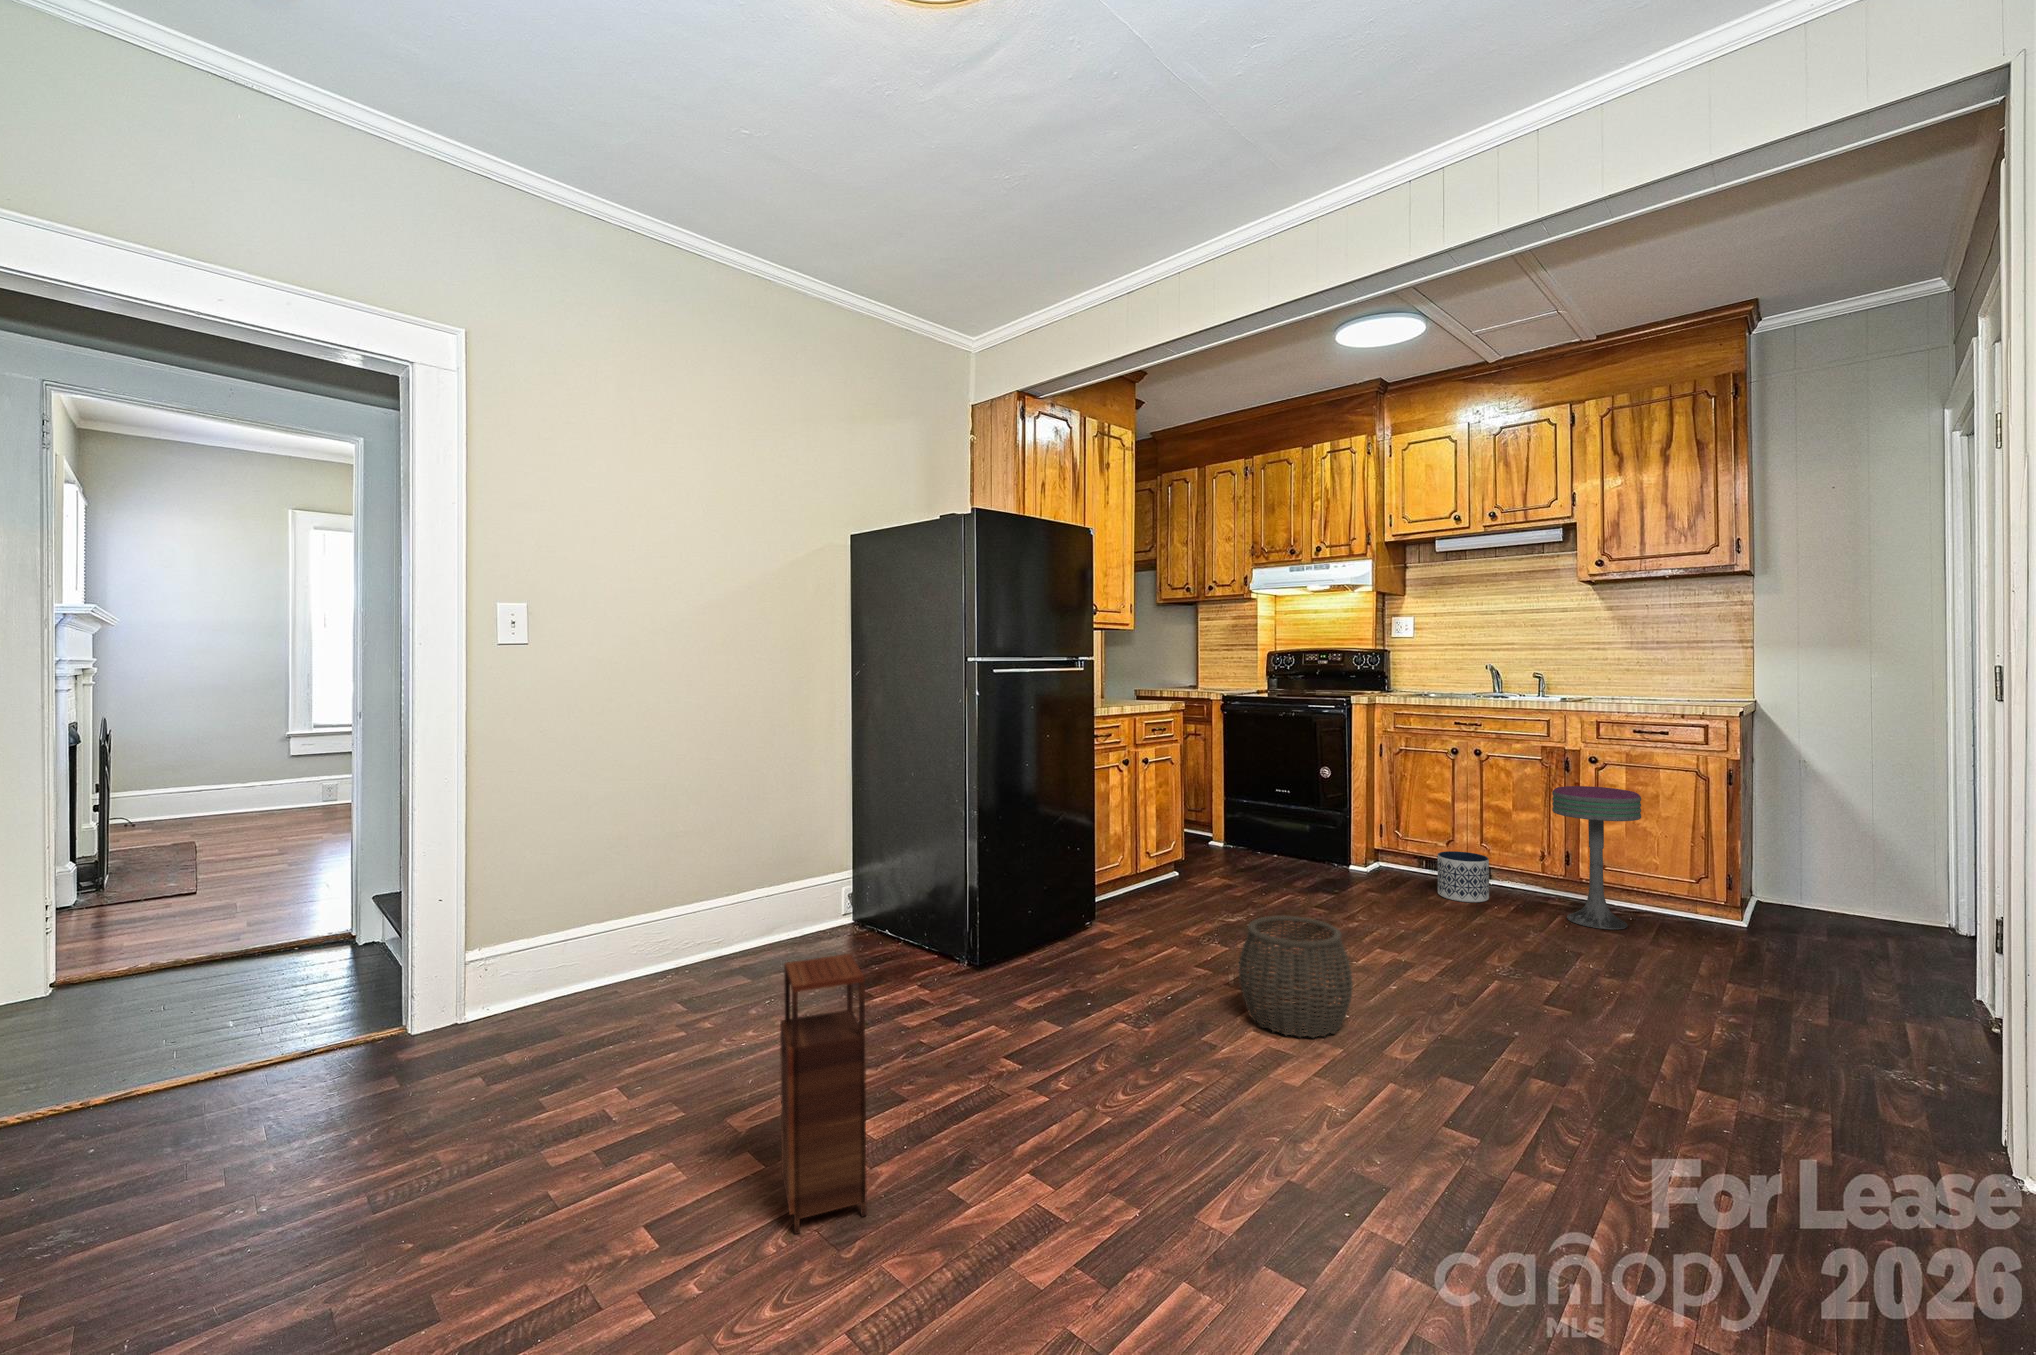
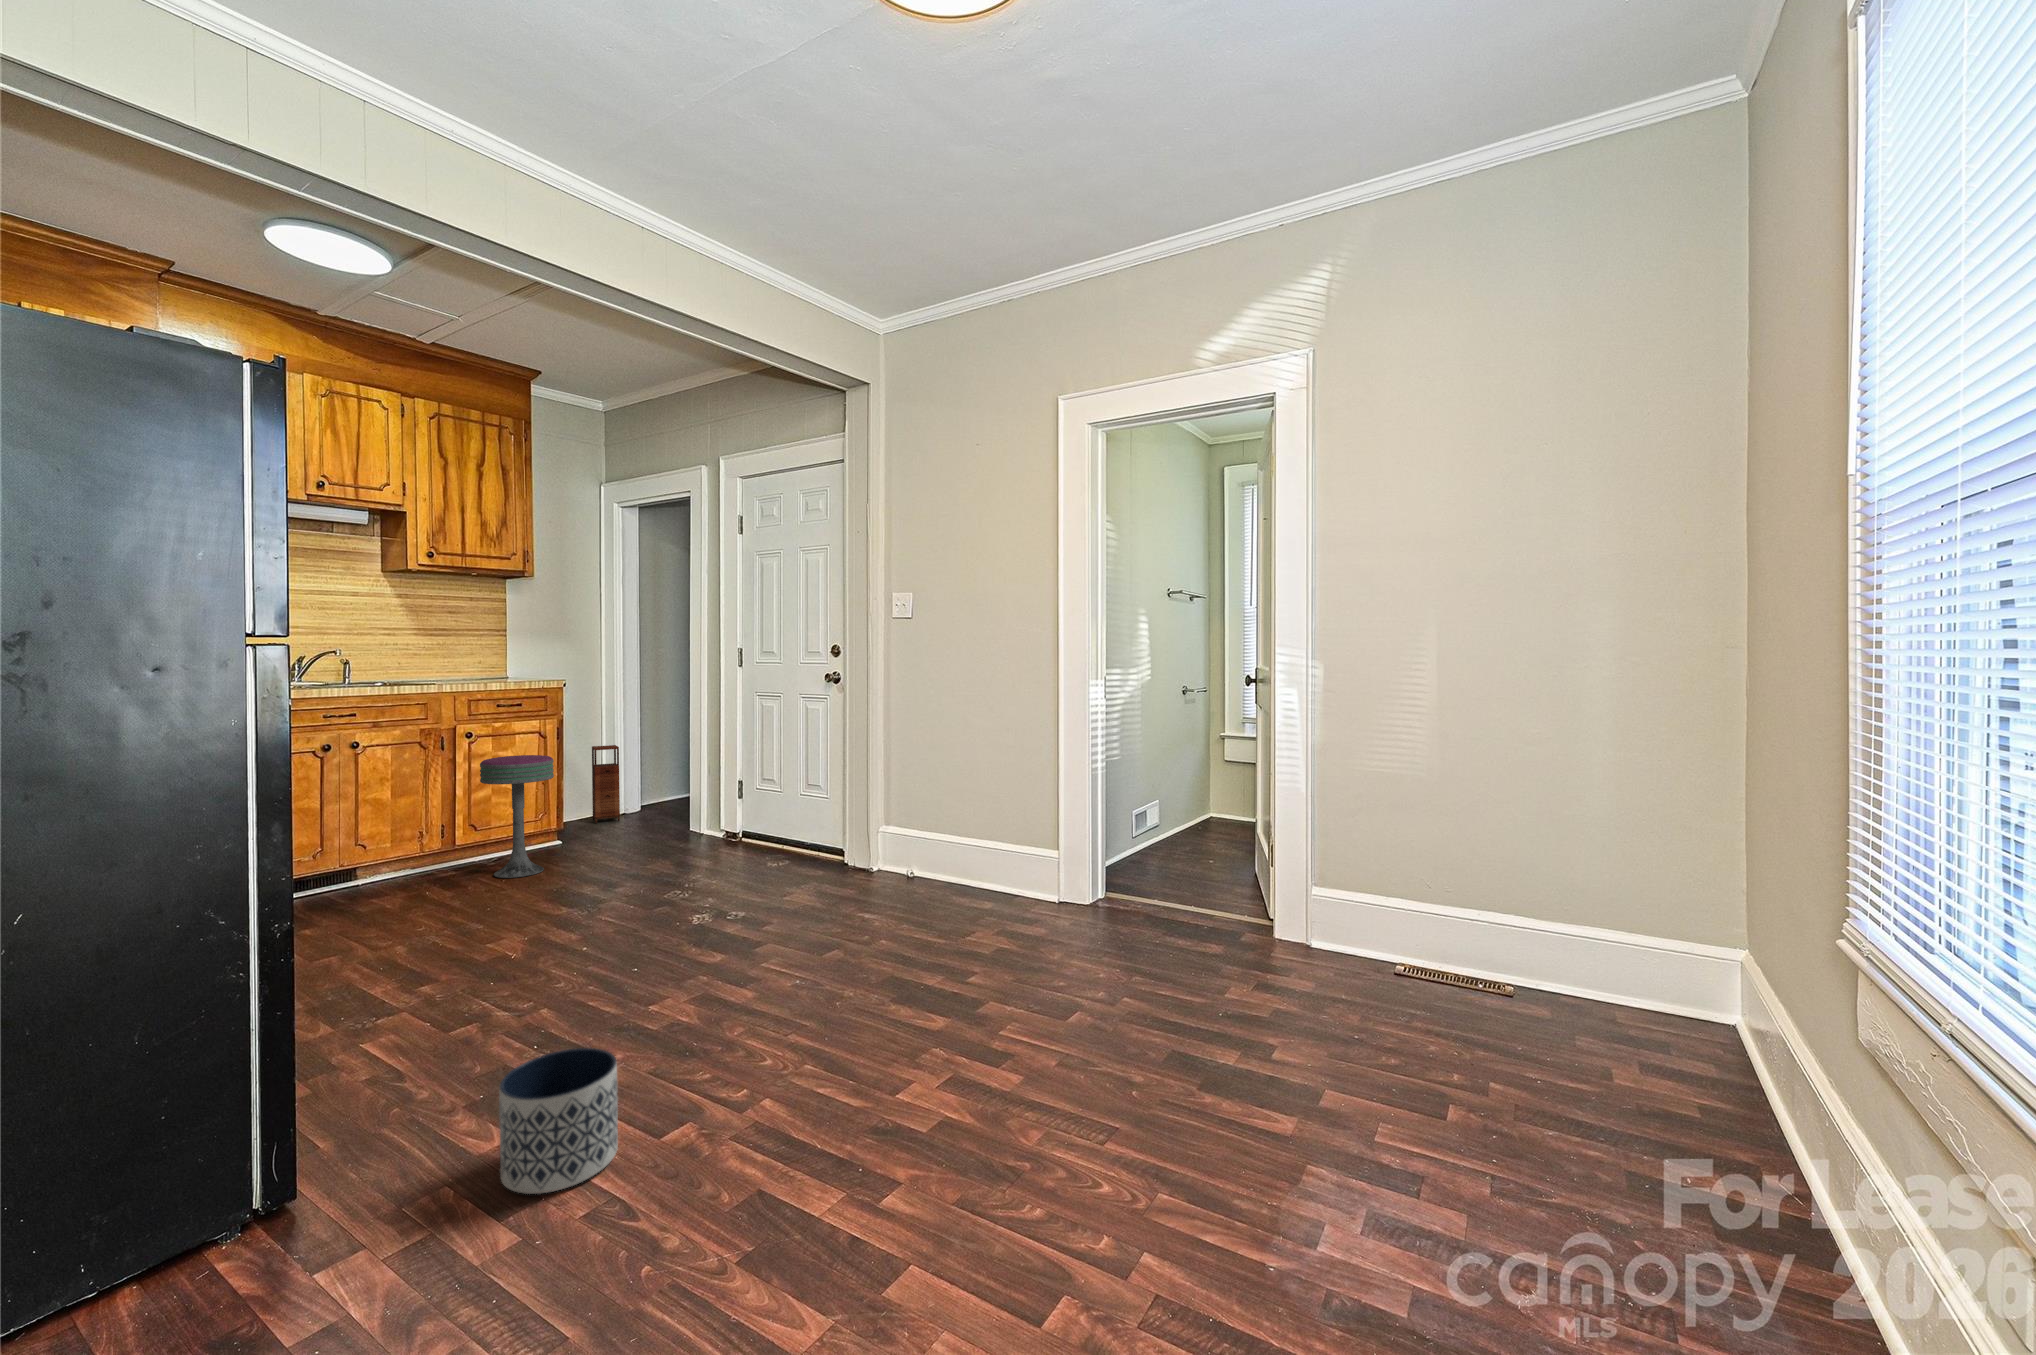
planter: present [1438,851,1489,902] -> present [499,1048,618,1194]
woven basket: present [1238,915,1353,1038] -> none [592,885,706,1000]
storage cabinet: present [780,954,867,1234] -> present [592,745,620,823]

